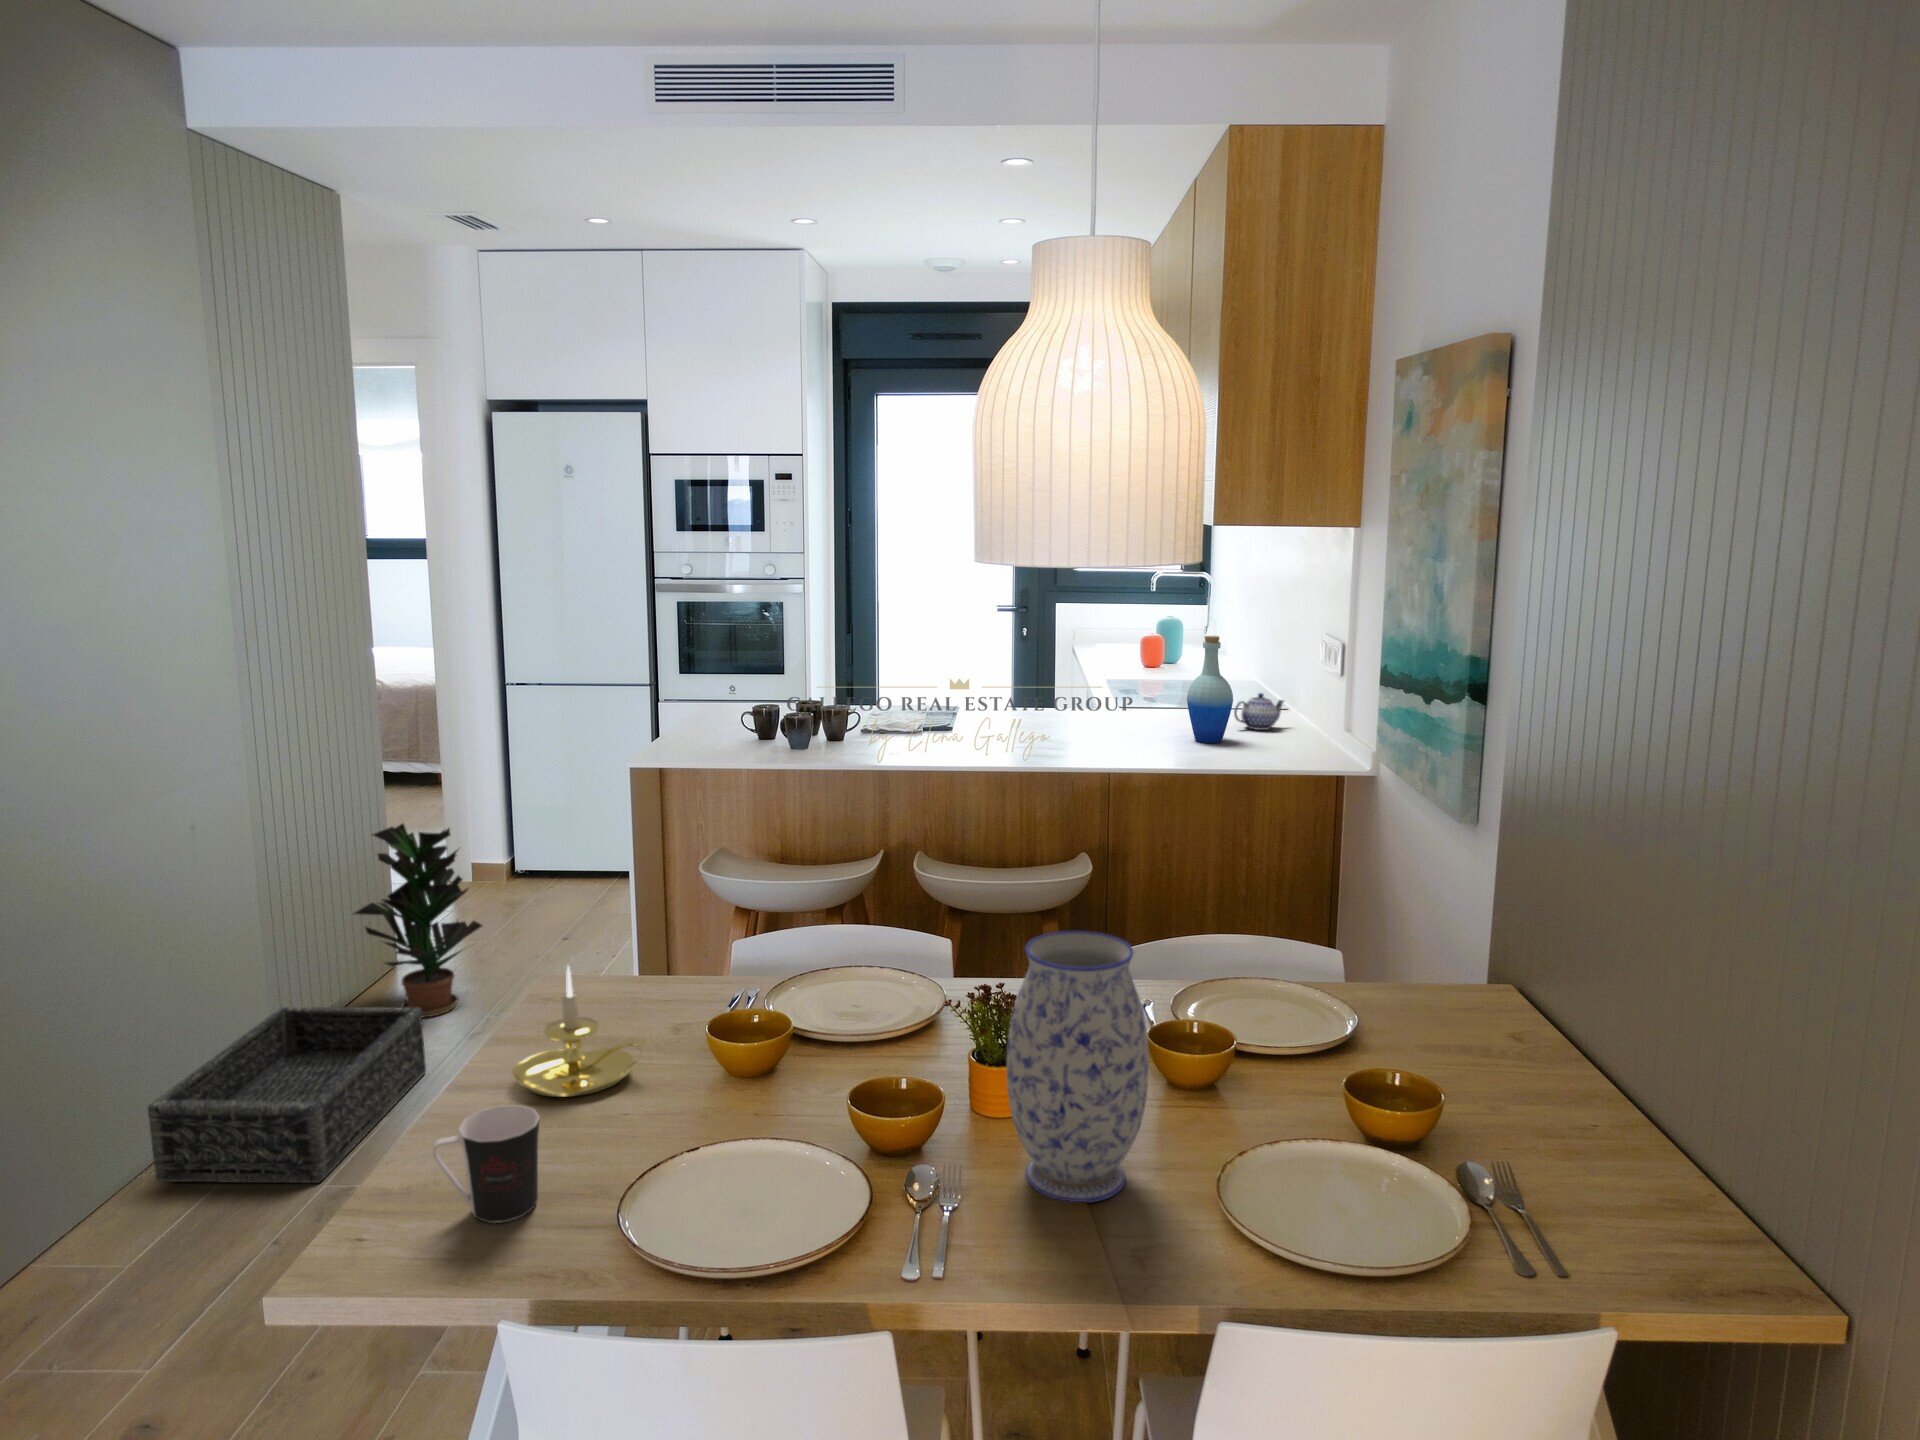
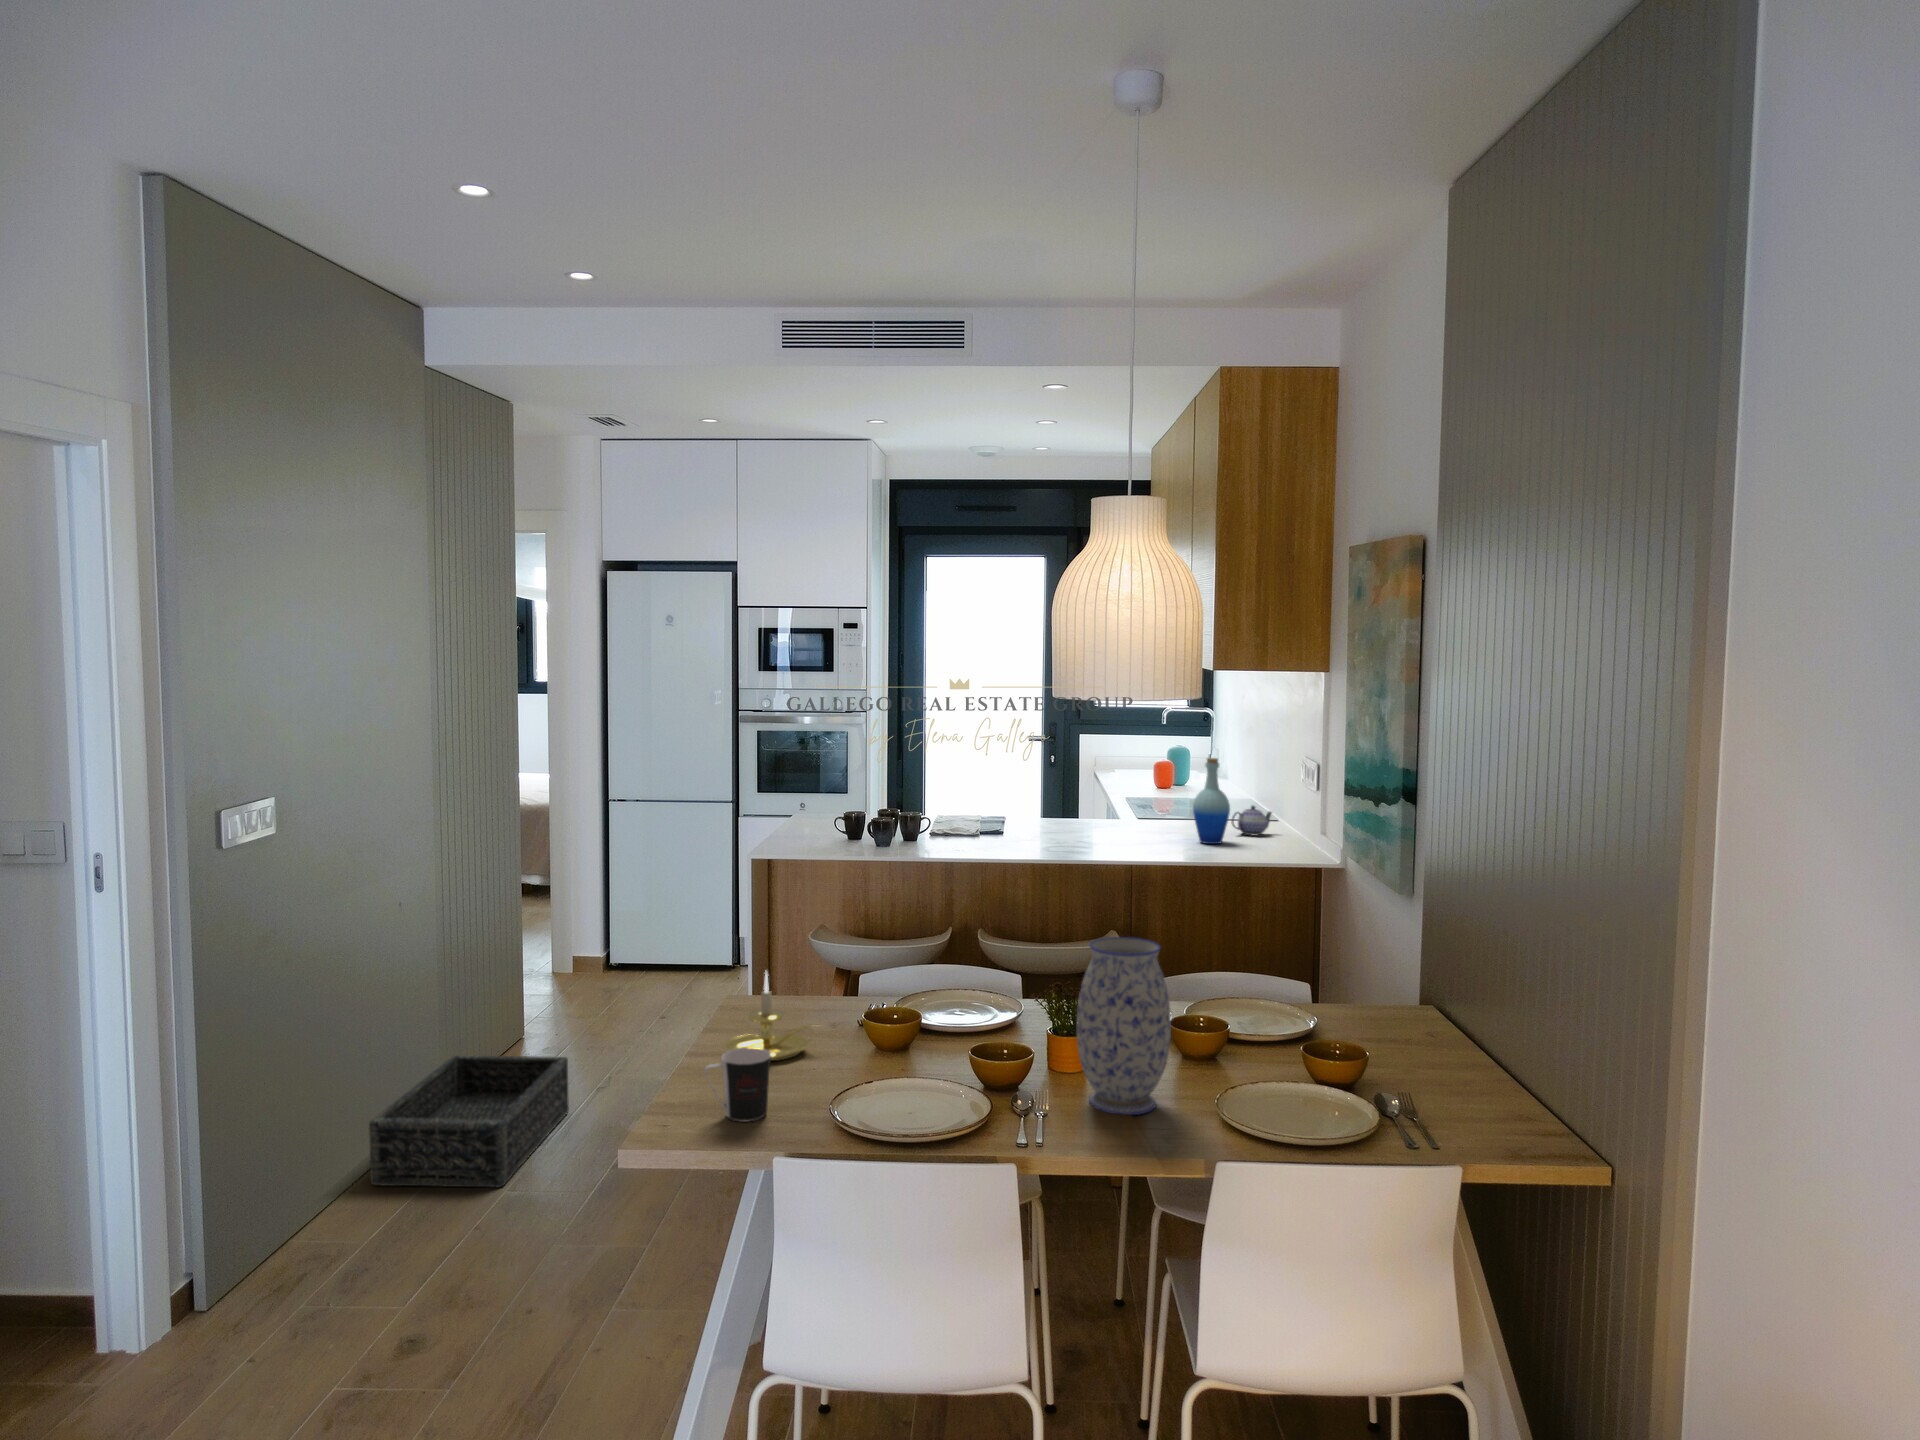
potted plant: present [354,824,482,1017] -> none [500,908,606,1073]

